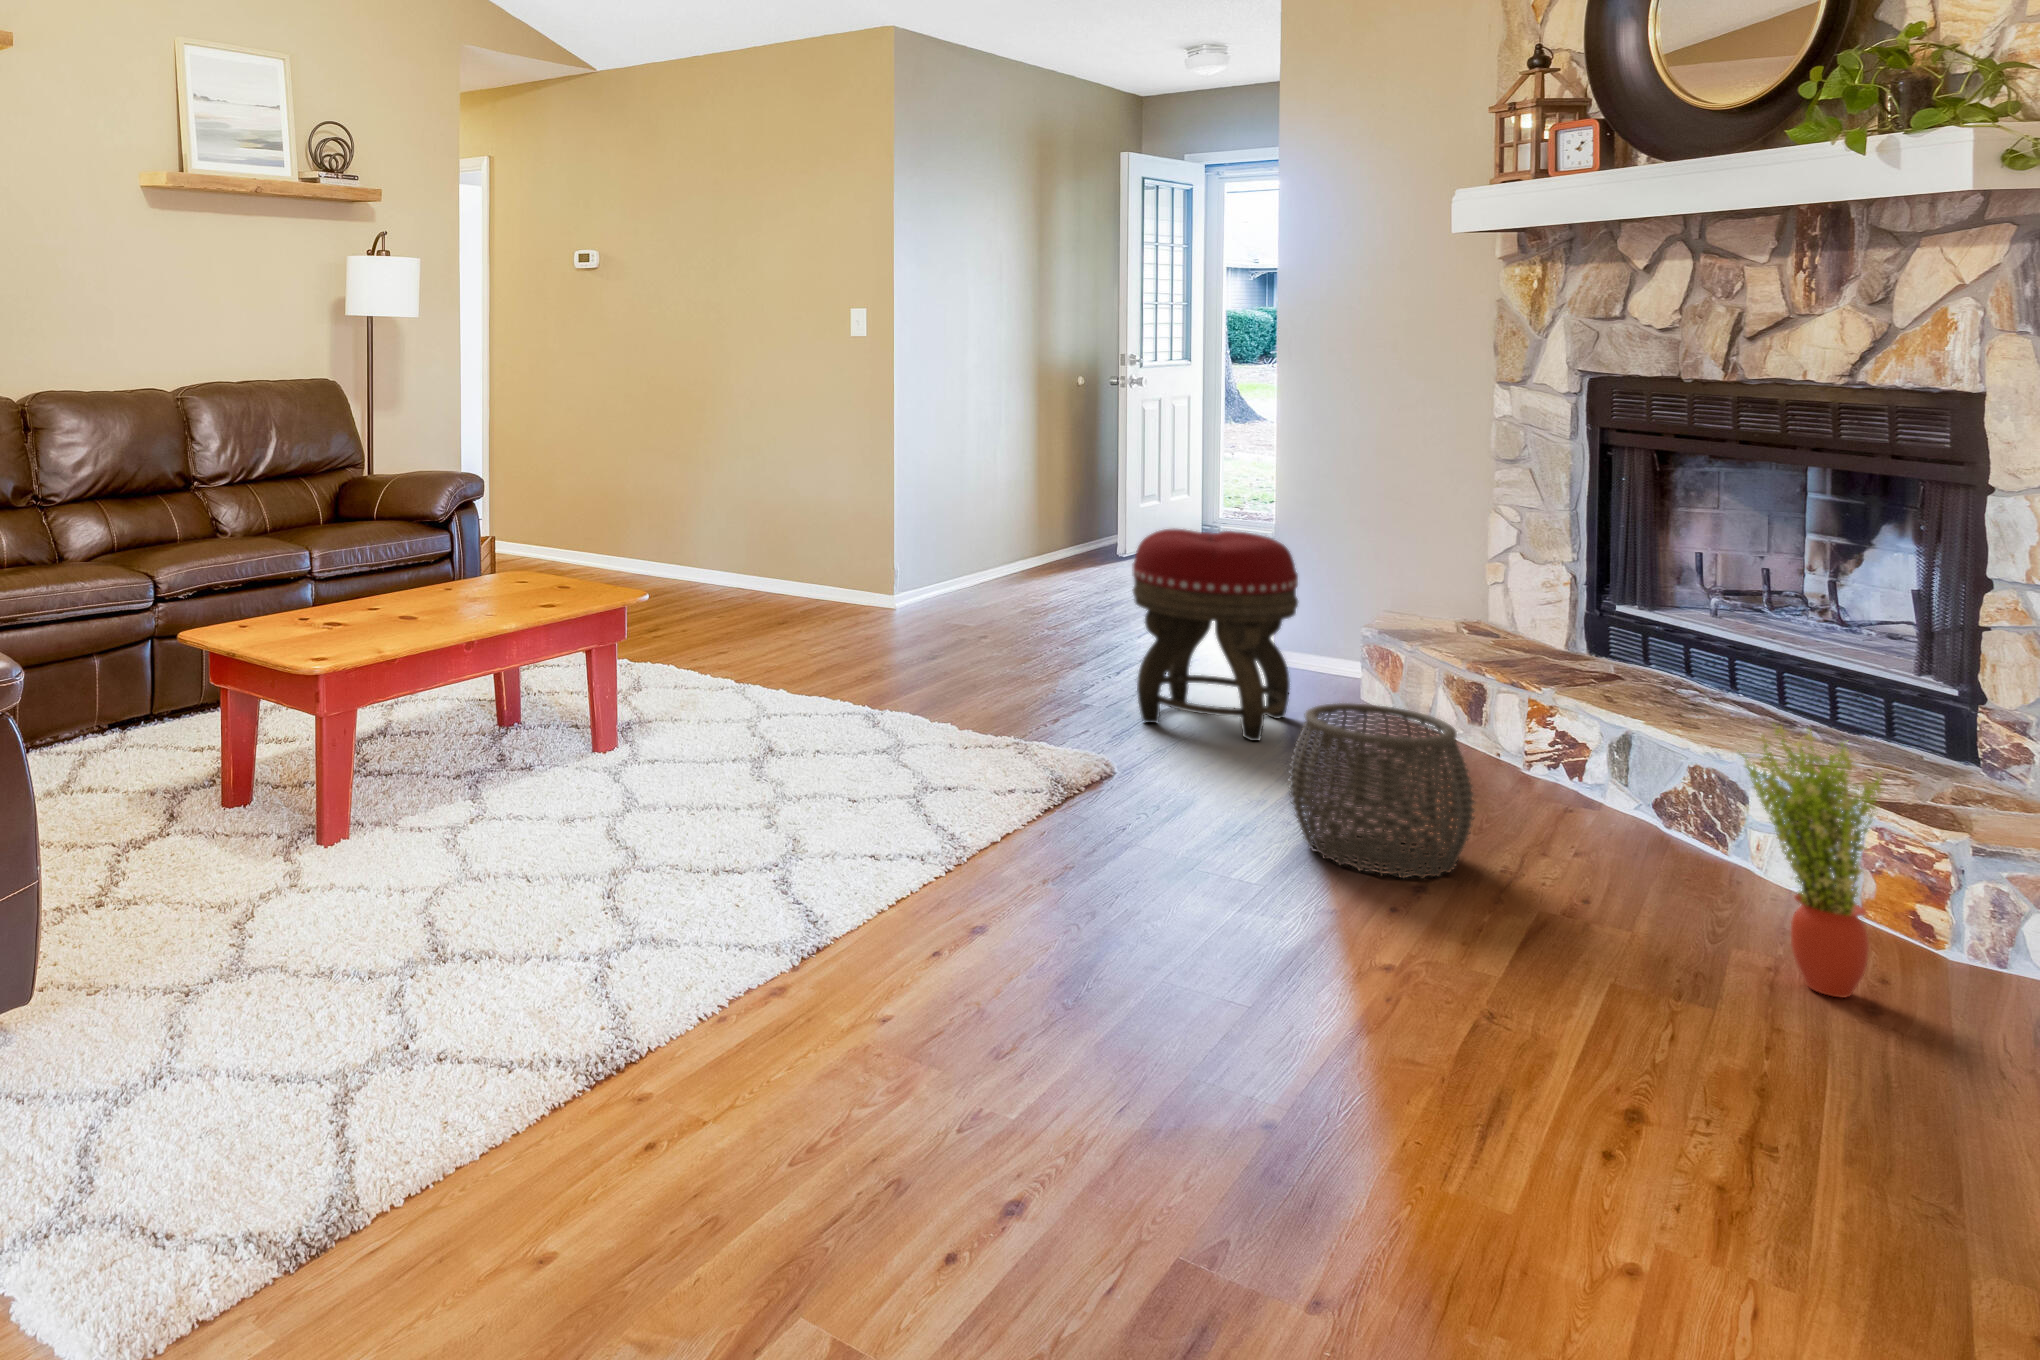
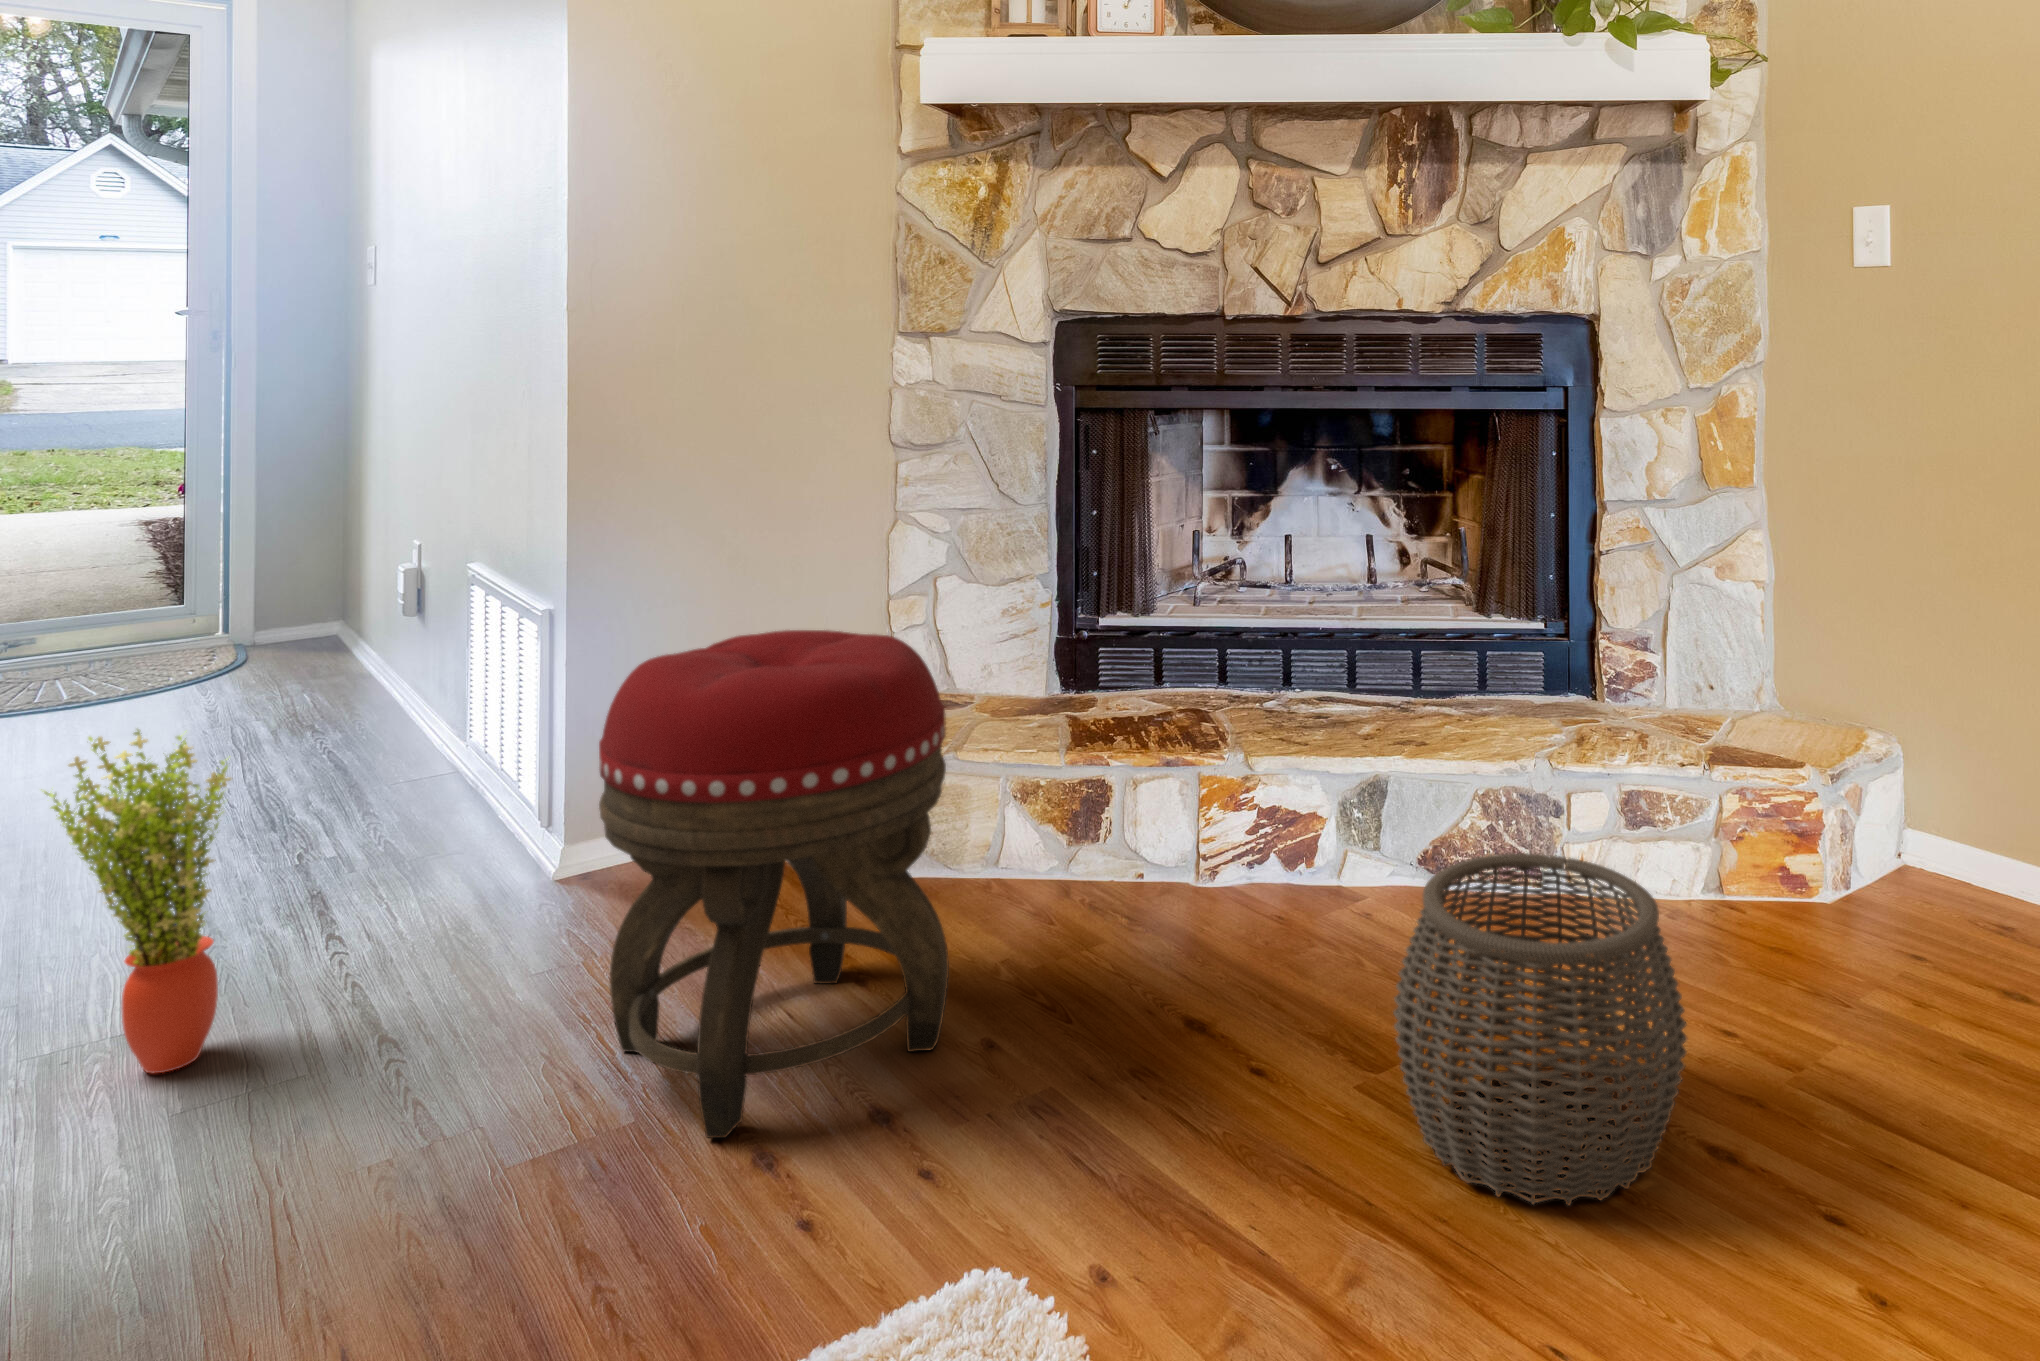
potted plant: present [1743,726,1884,998] -> present [44,730,231,1073]

